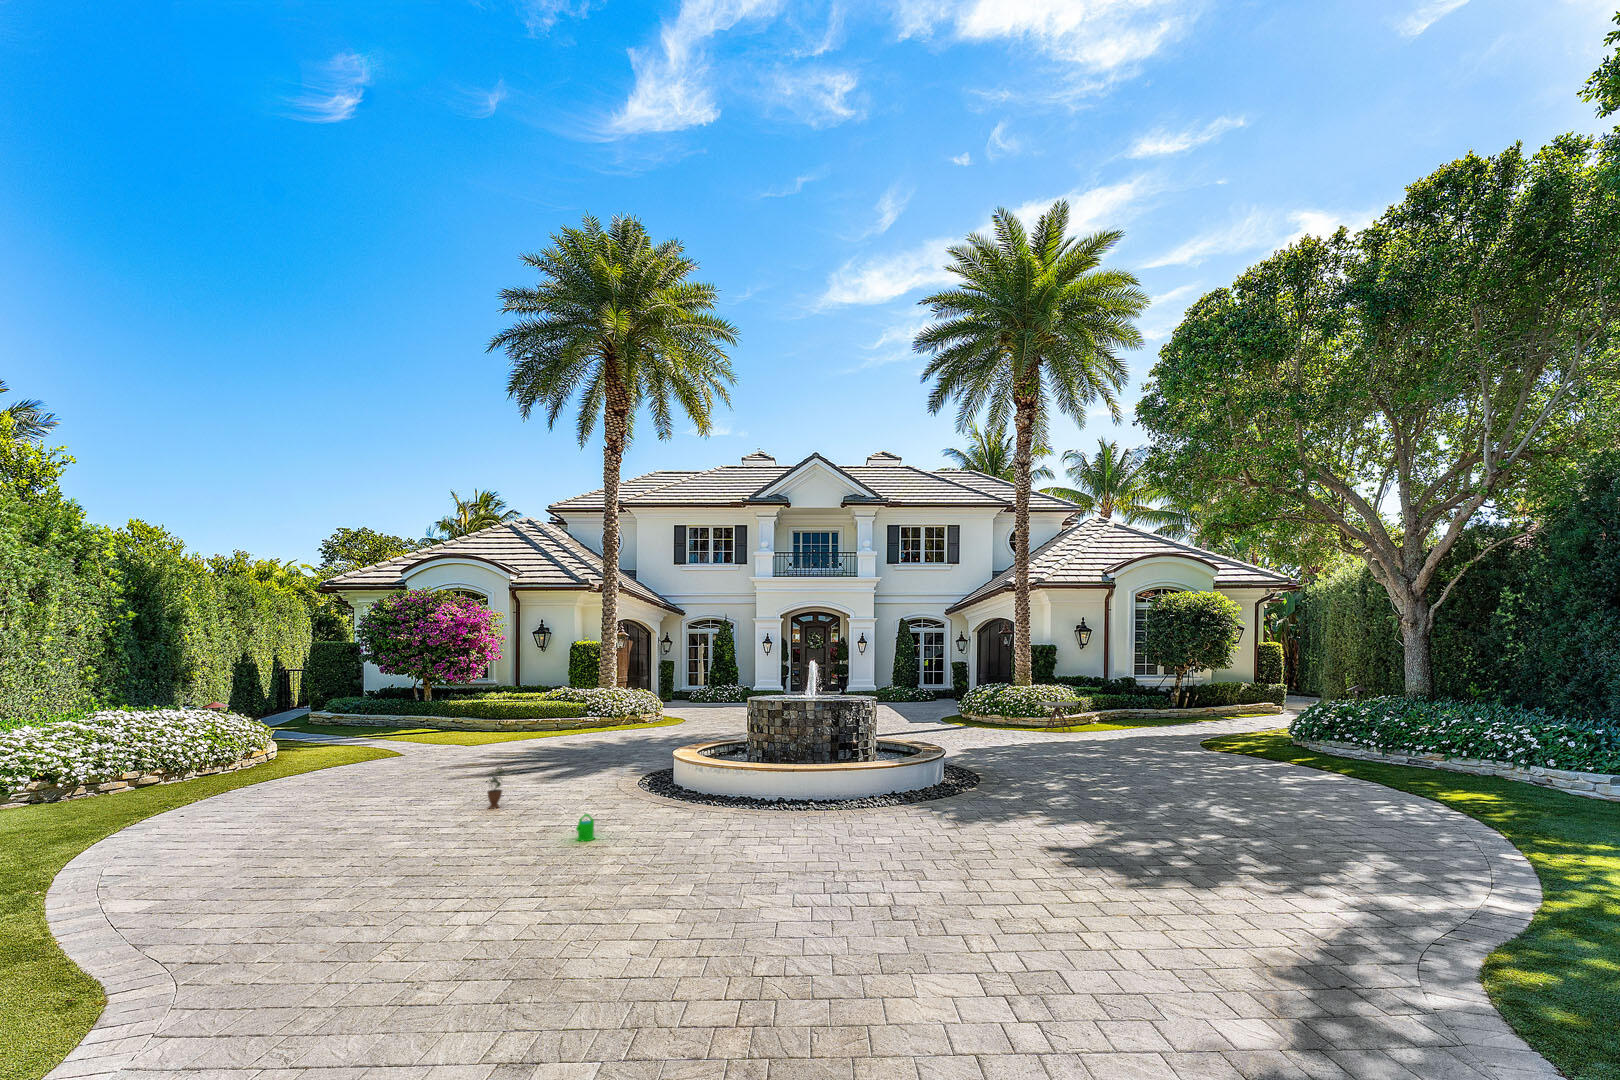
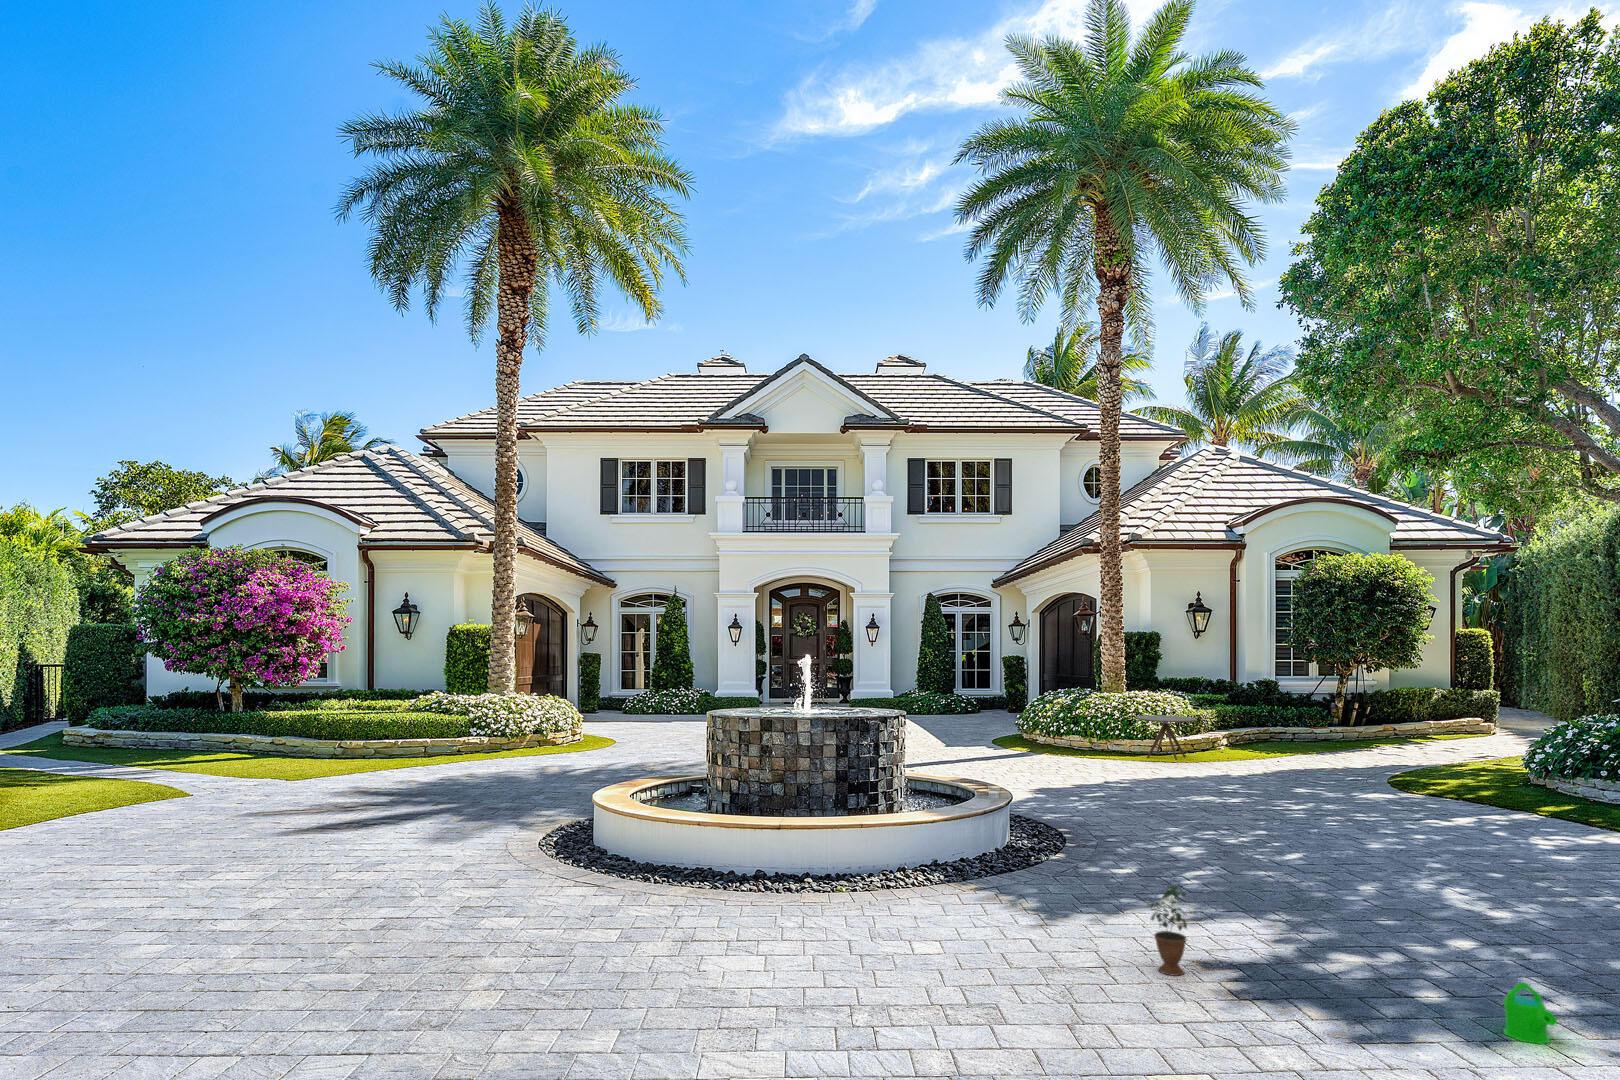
potted plant: present [486,767,504,809] -> present [1148,886,1187,976]
watering can: present [576,814,595,841] -> present [1503,983,1557,1044]

